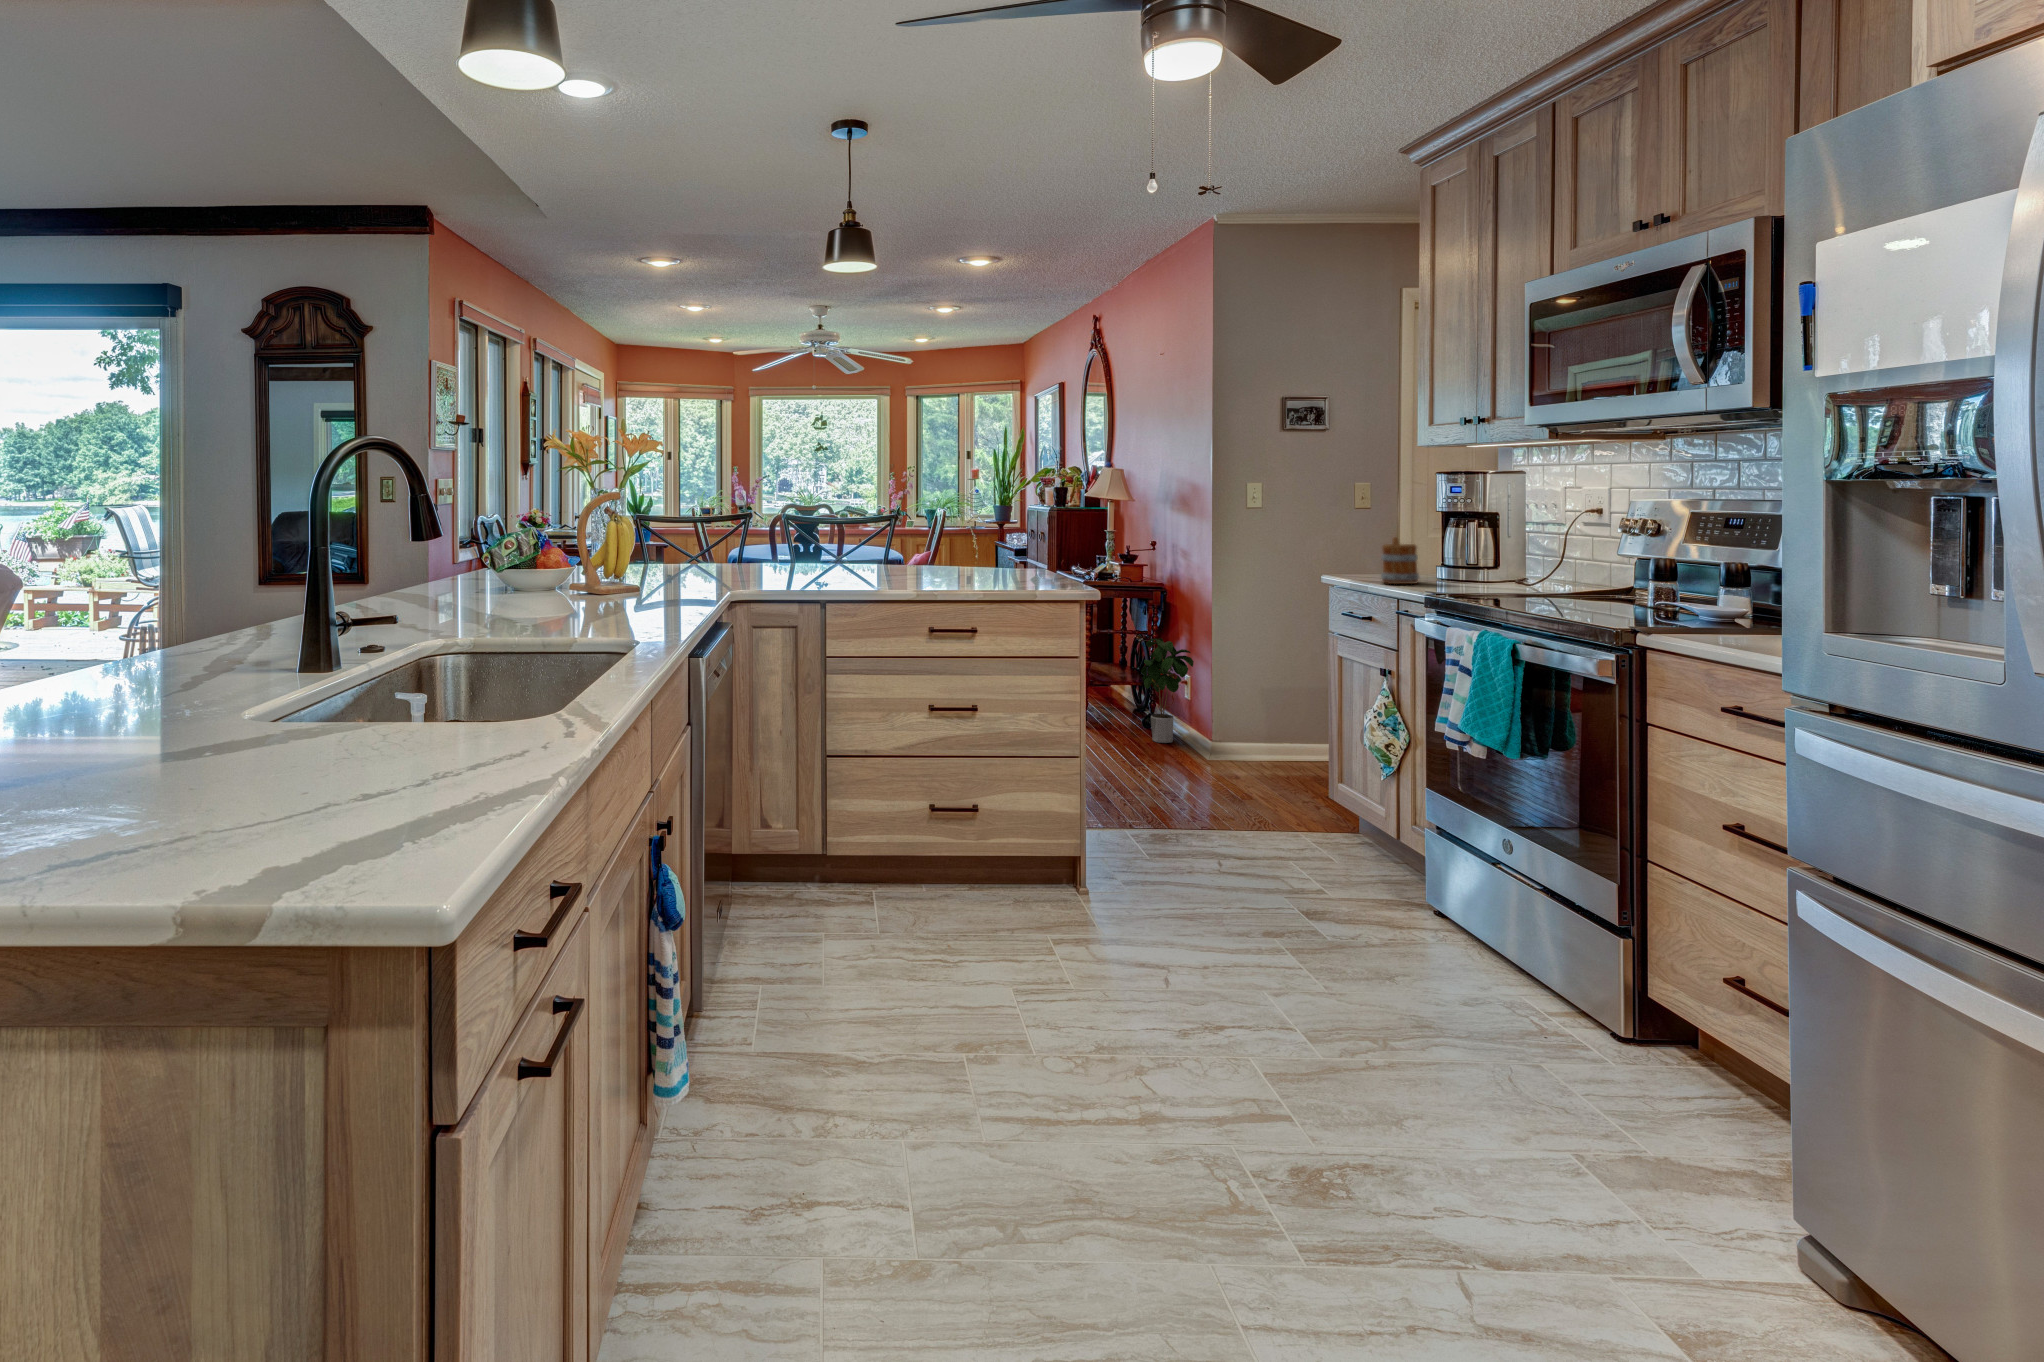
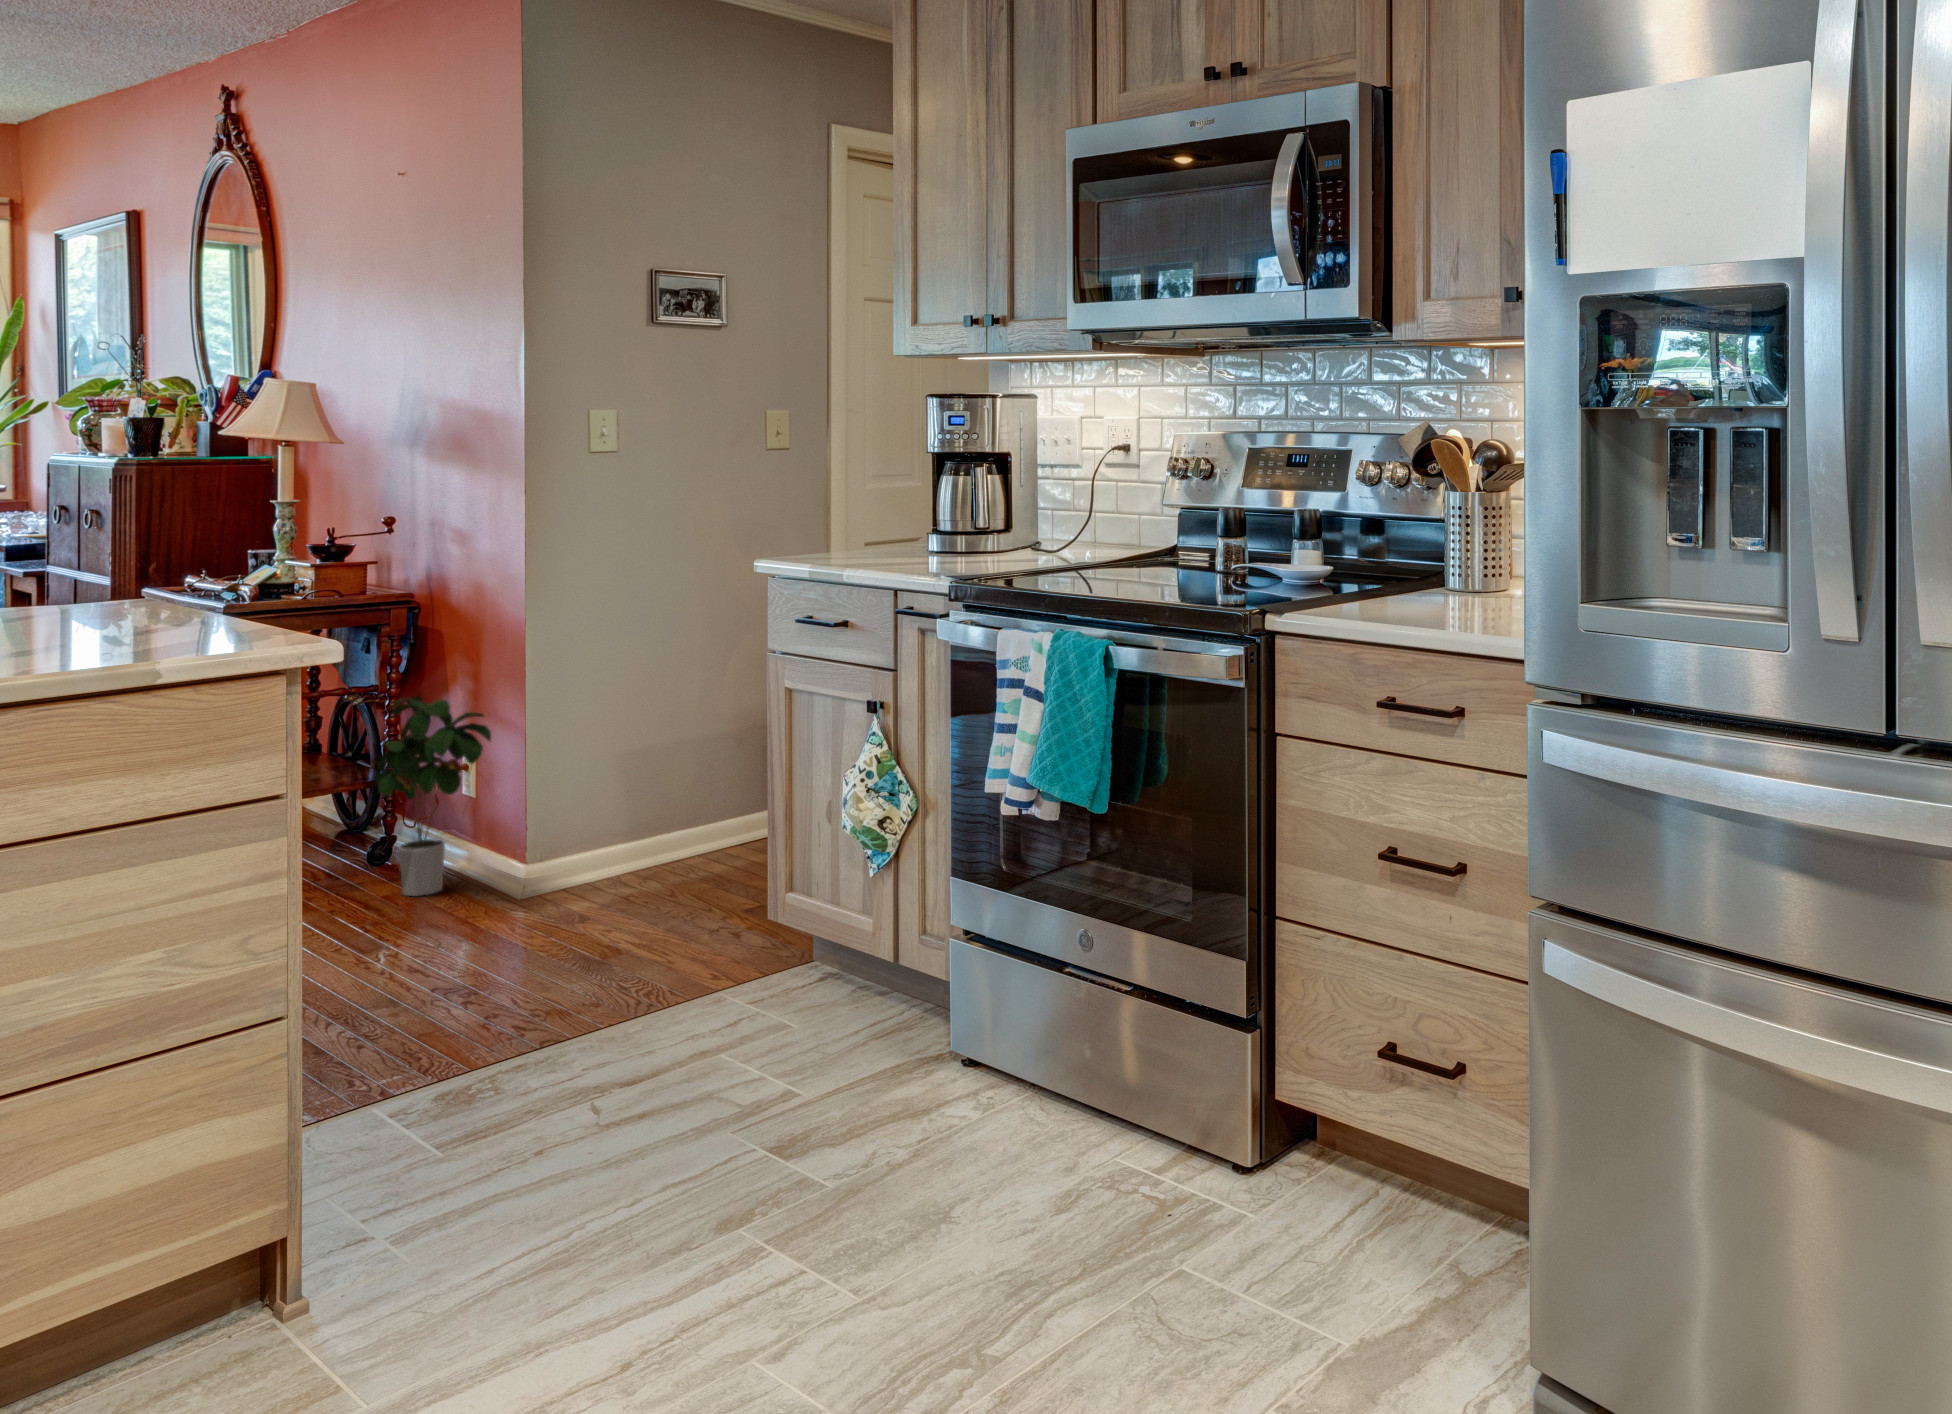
mug: present [1381,537,1419,584] -> none [862,491,917,564]

